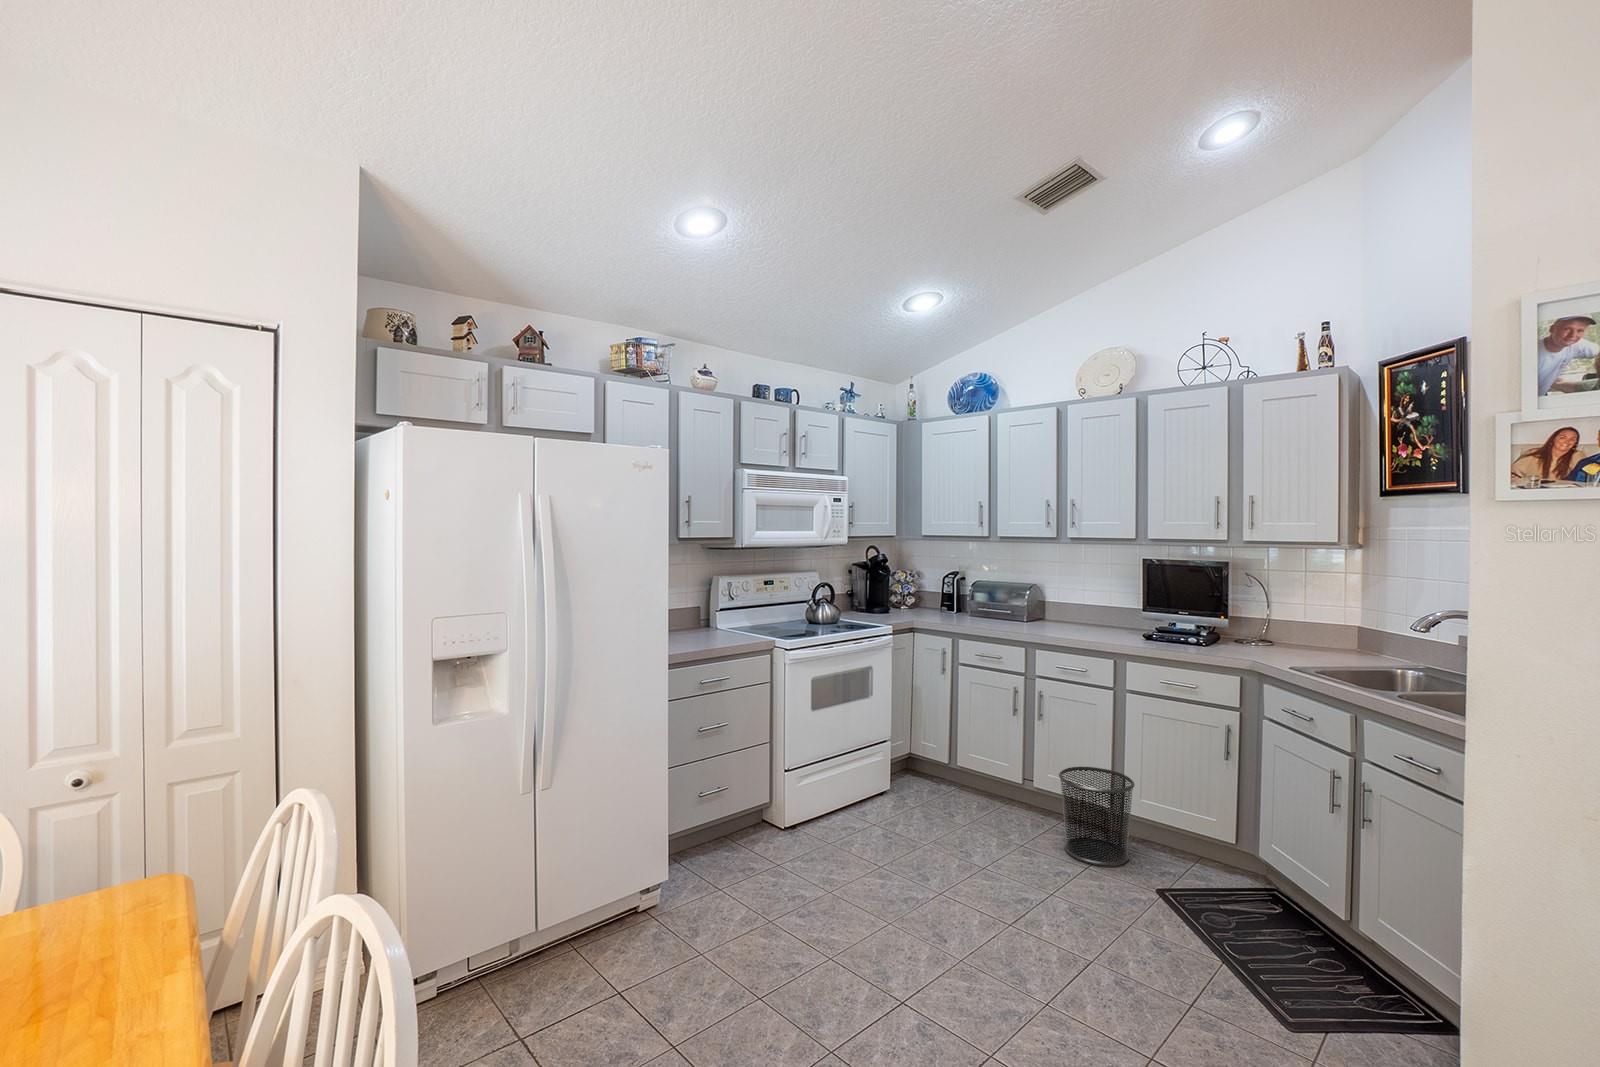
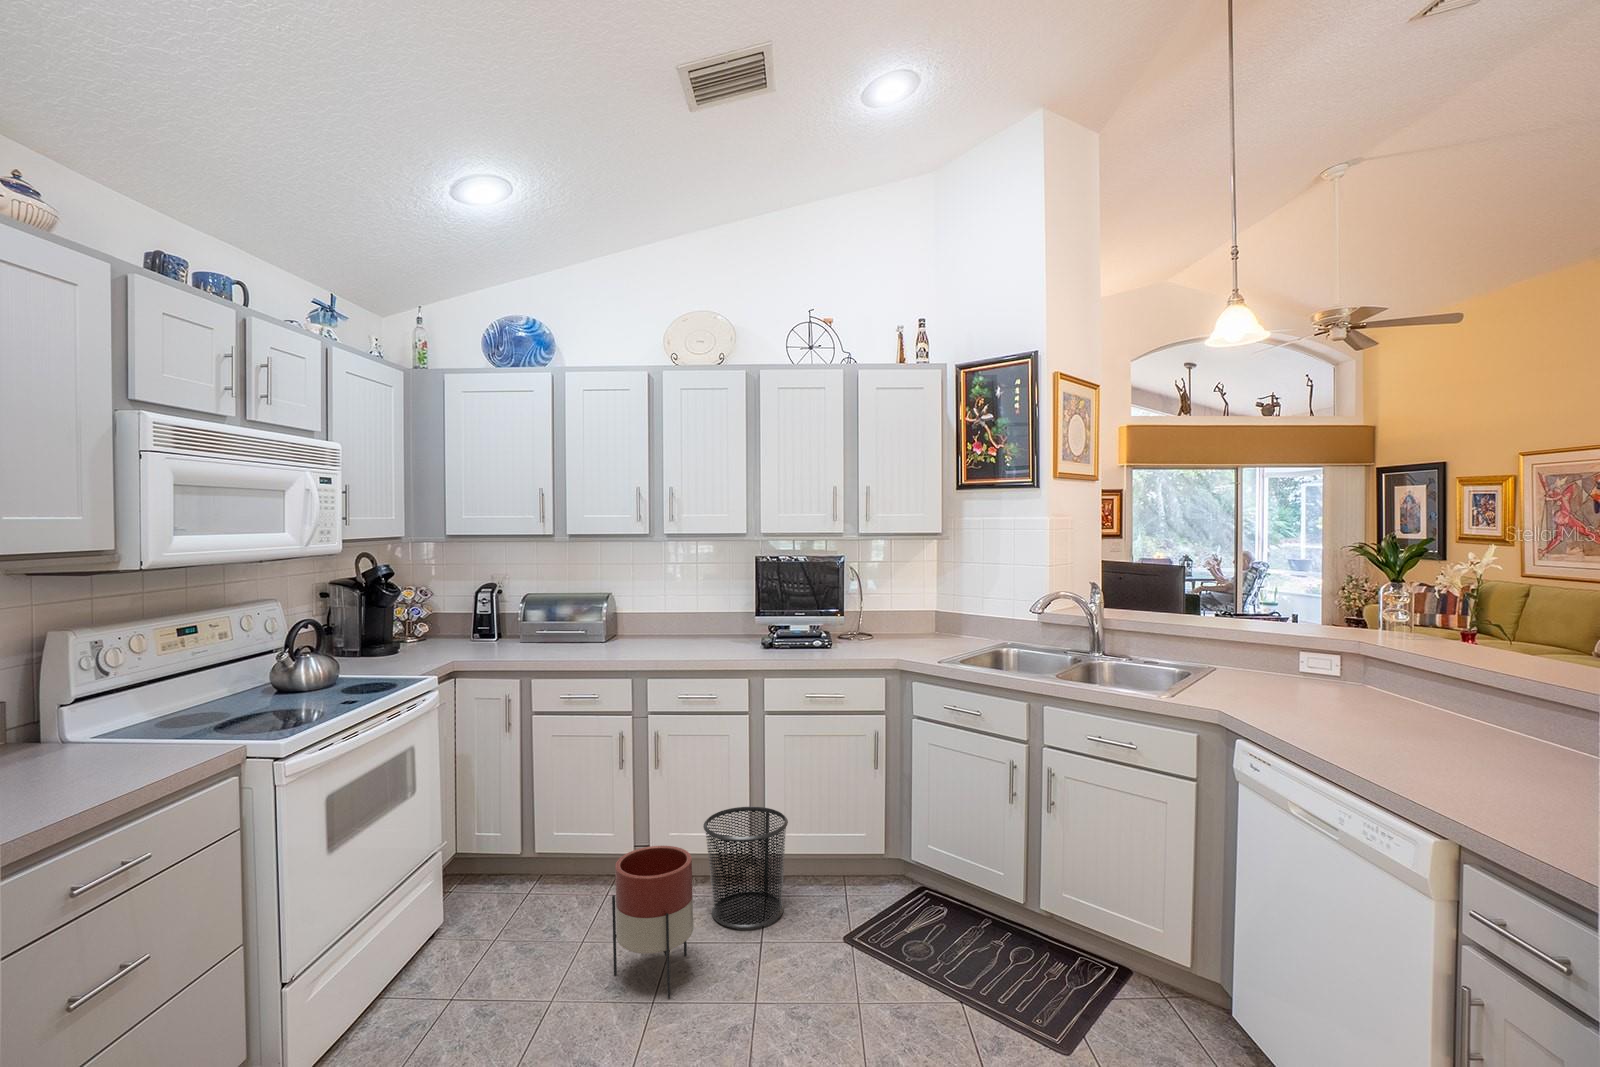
planter: none [969,769,1027,876] -> present [612,846,694,998]

